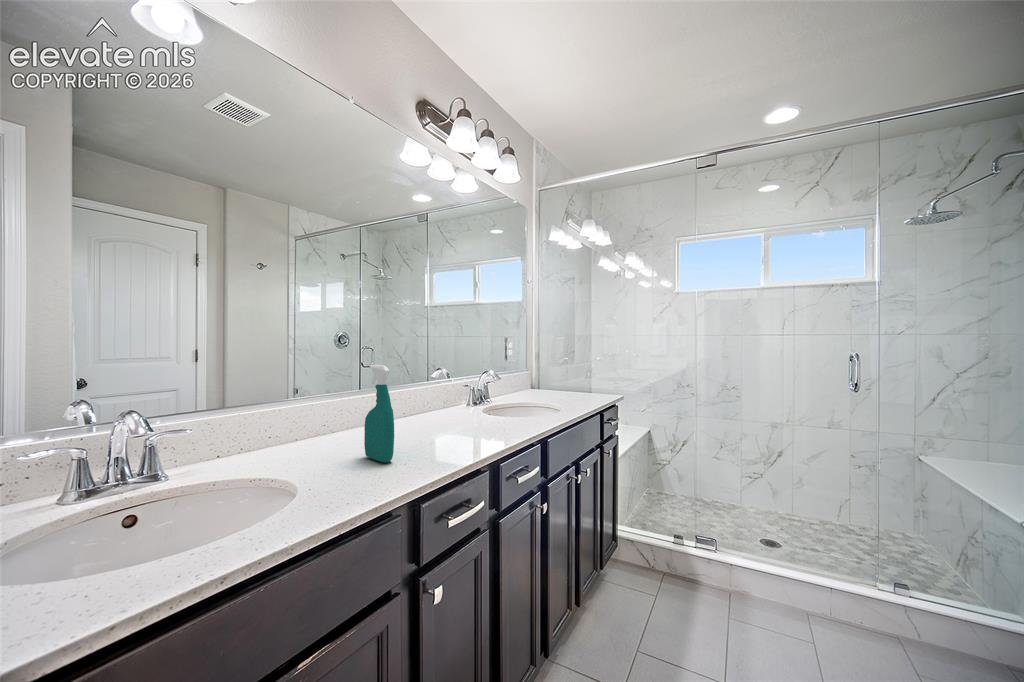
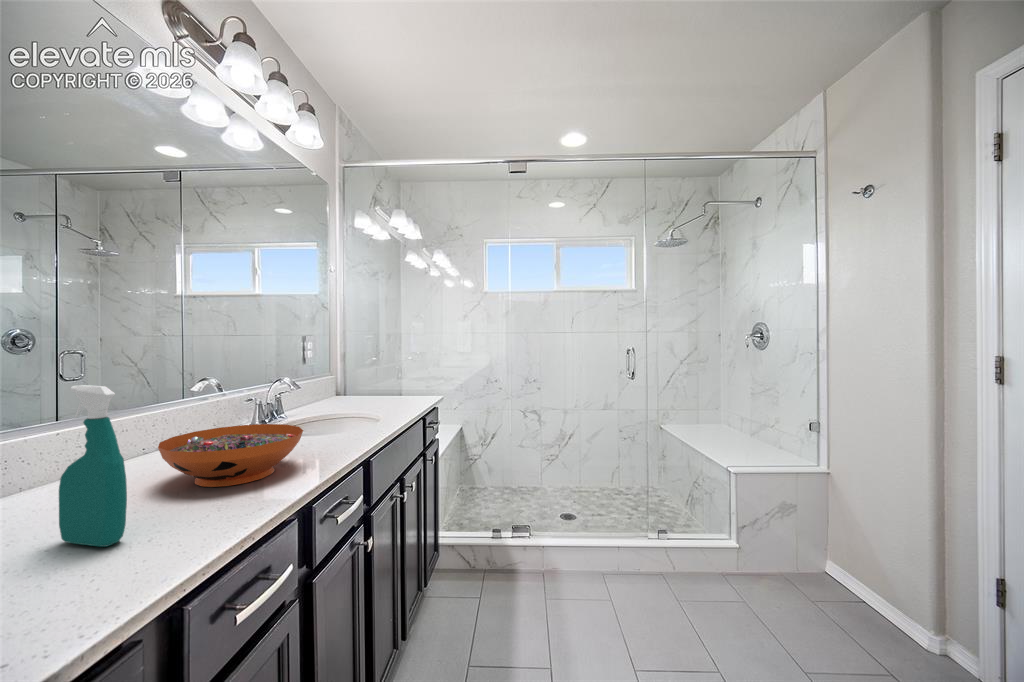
decorative bowl: none [411,401,497,441] -> present [158,424,303,487]

